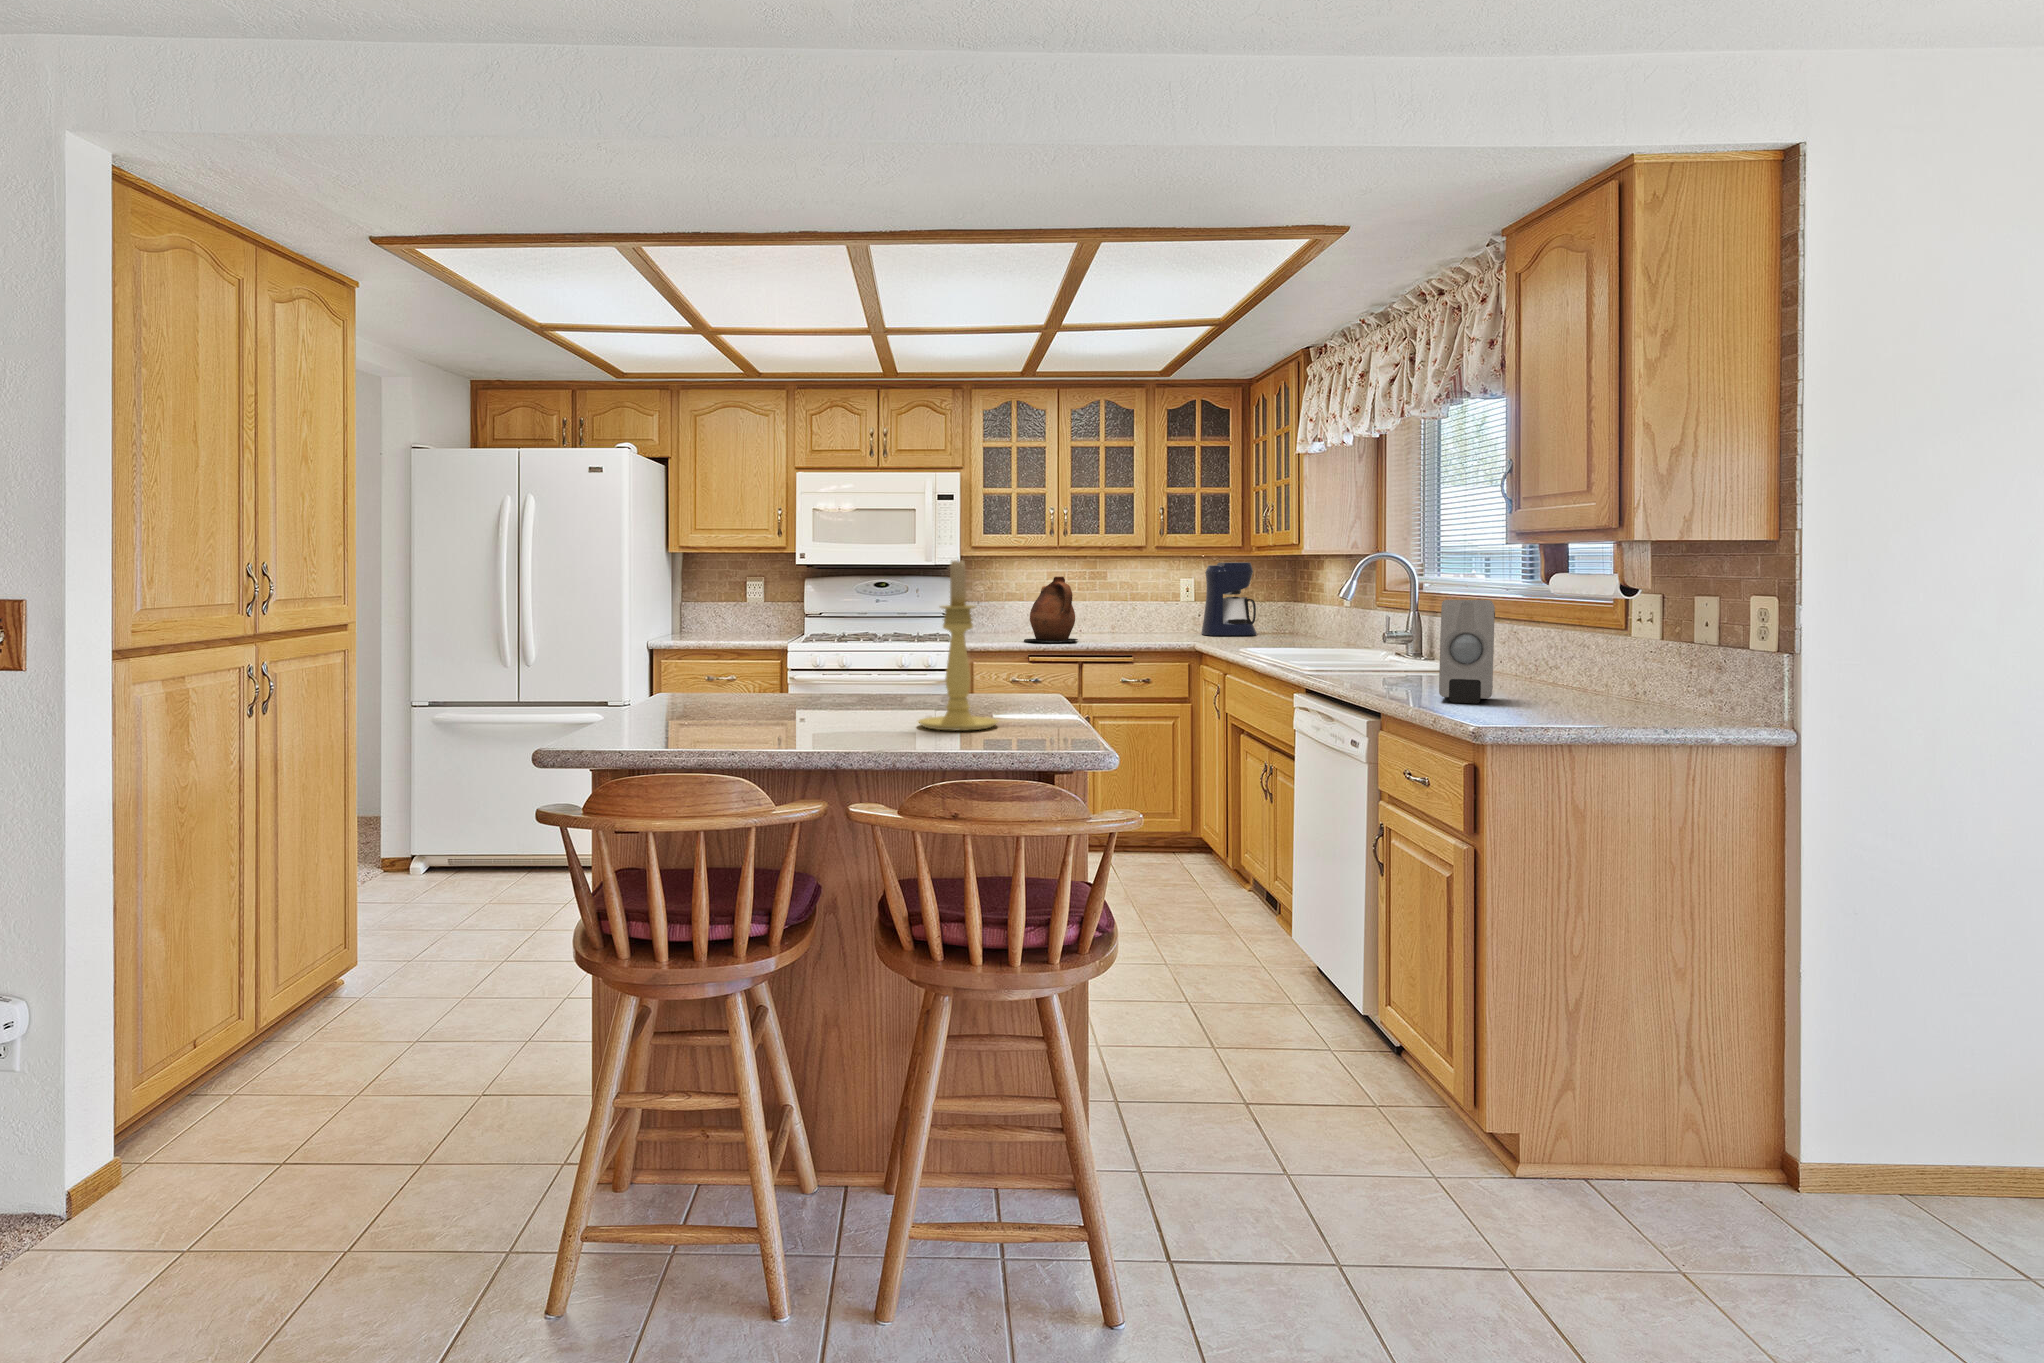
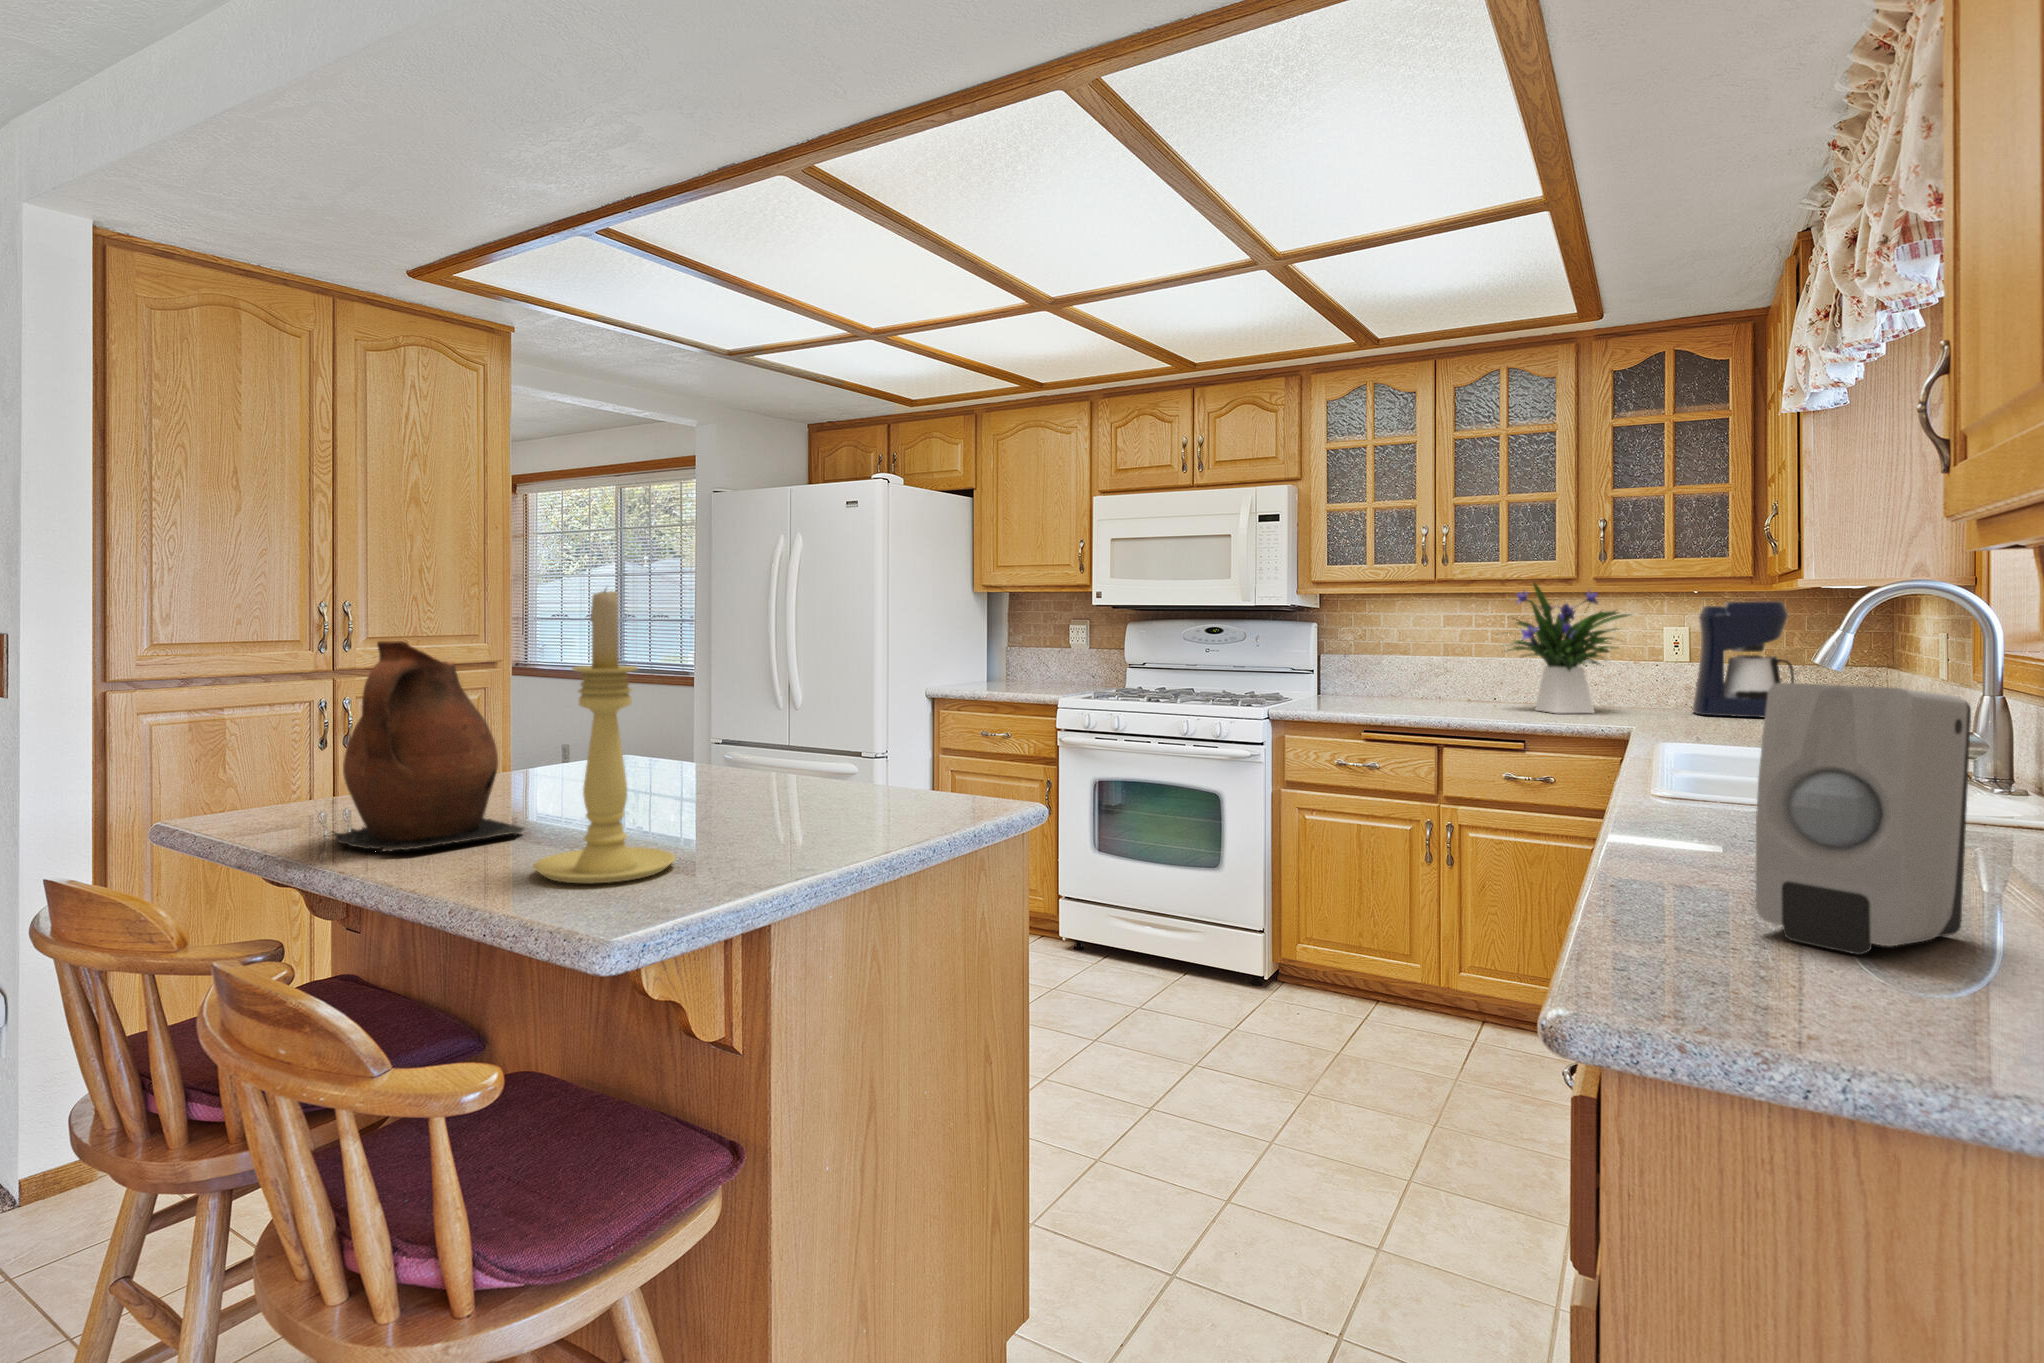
flower arrangement: none [1098,549,1183,638] -> present [1513,583,1630,713]
ceramic pitcher: present [1024,576,1078,642] -> present [324,641,524,851]

